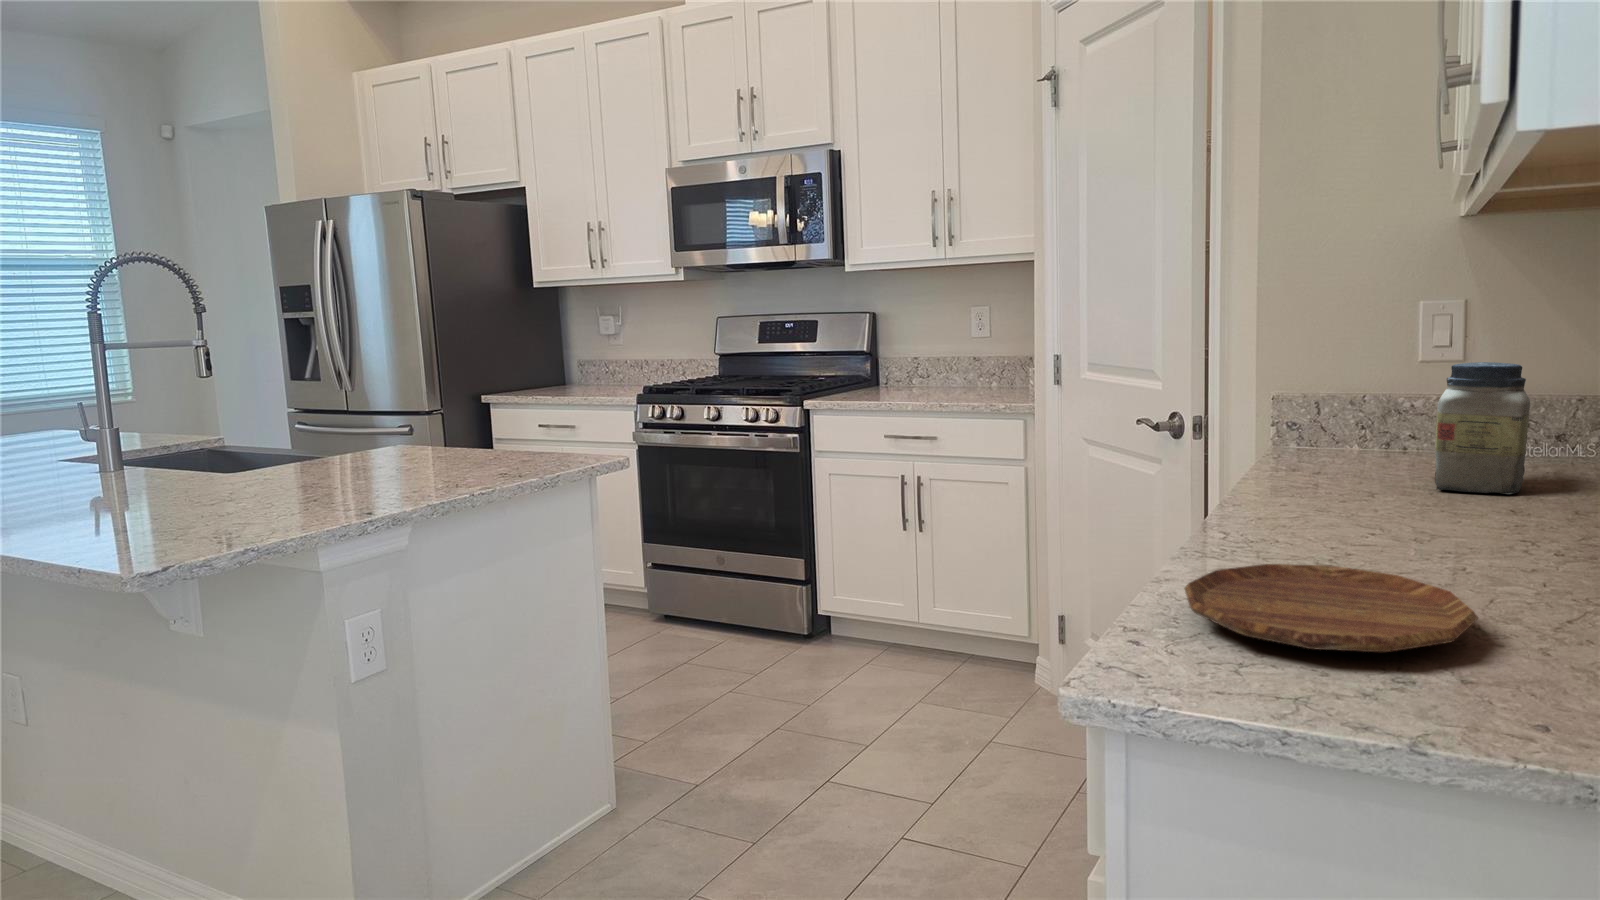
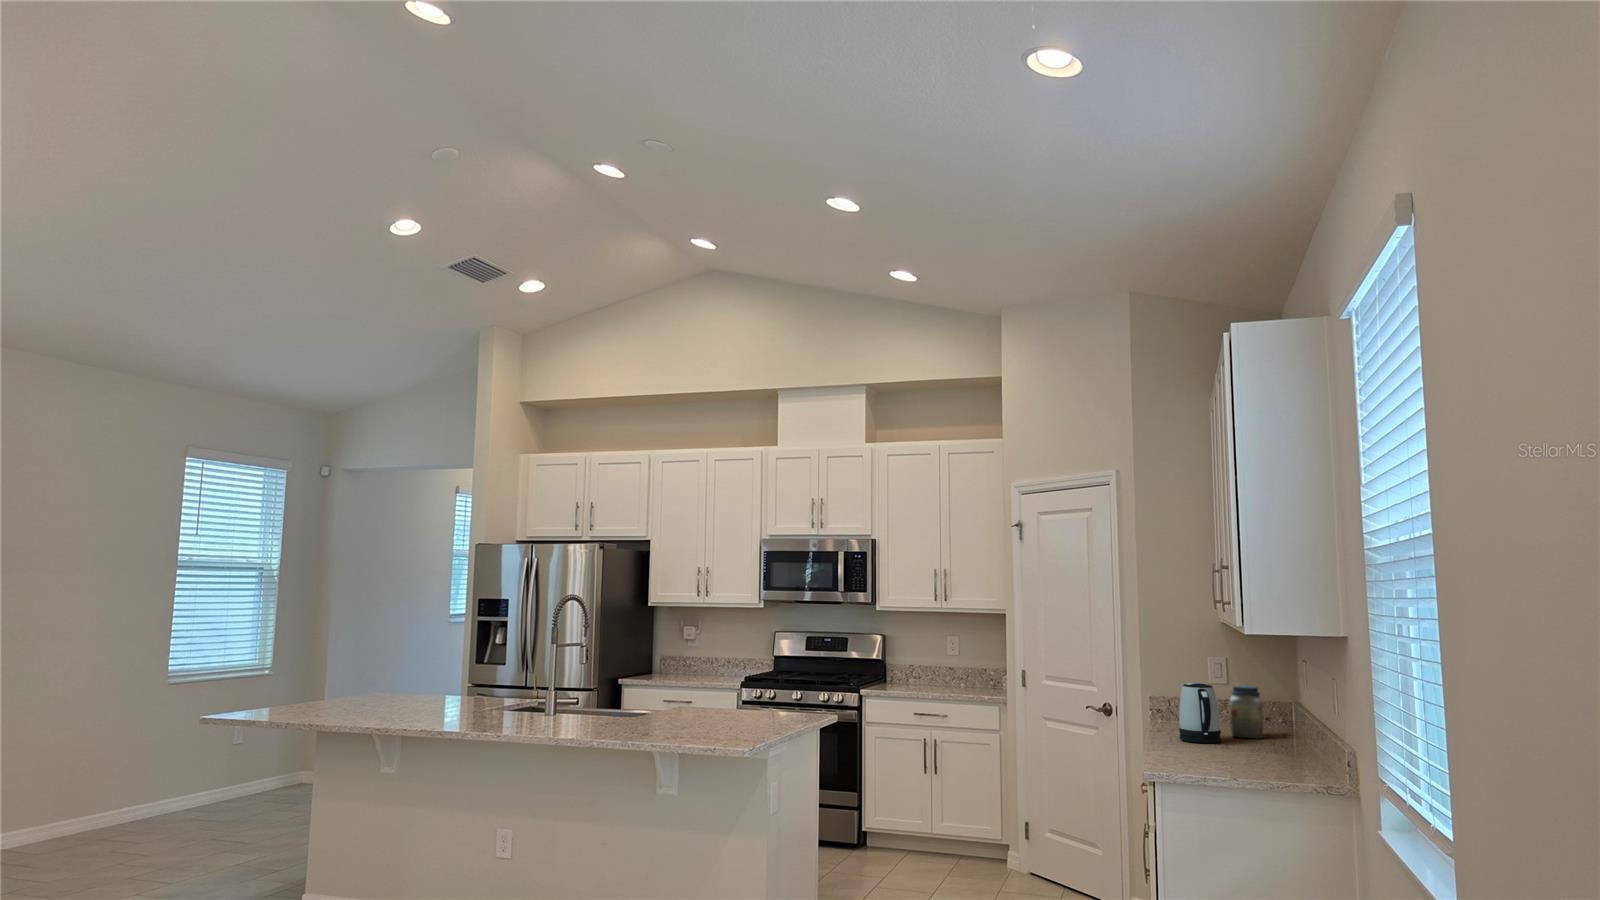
kettle: none [1287,357,1398,509] -> present [1179,682,1221,743]
tray: present [1185,564,1478,652] -> none [1177,754,1262,773]

